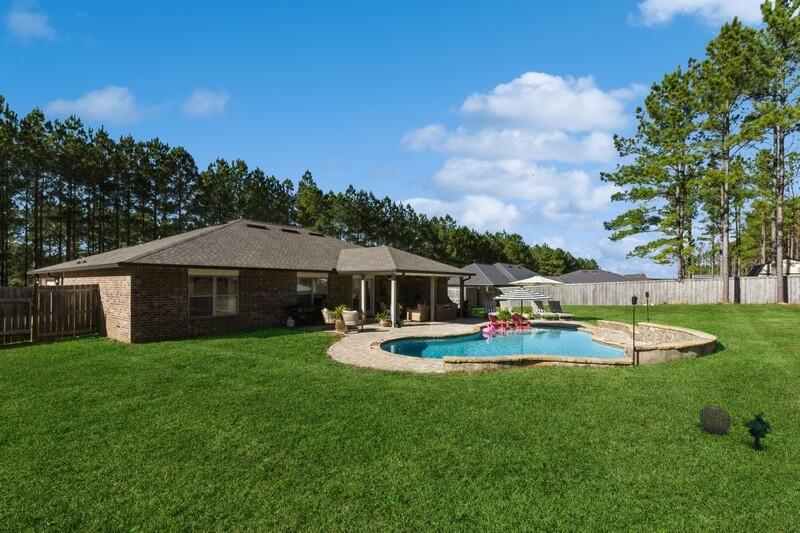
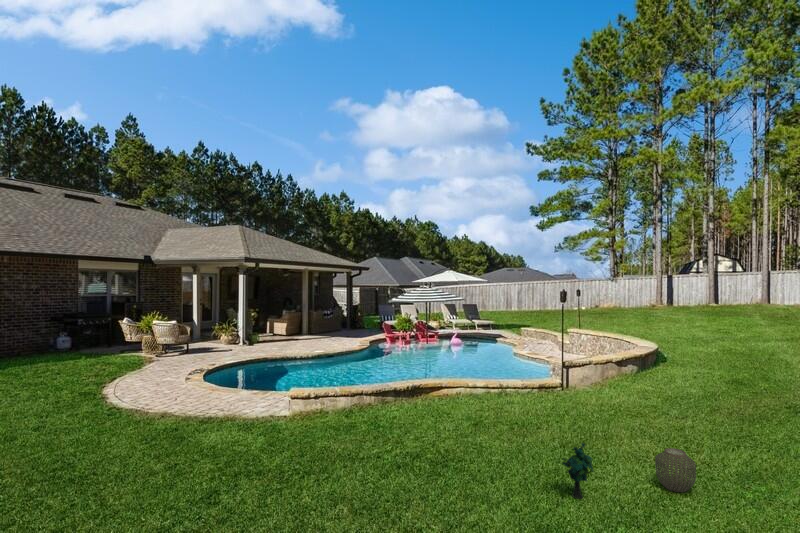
decorative plant: present [743,412,771,451] -> present [562,443,594,499]

